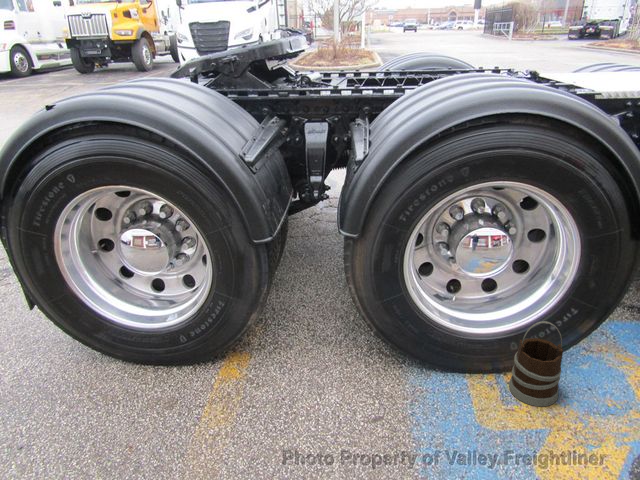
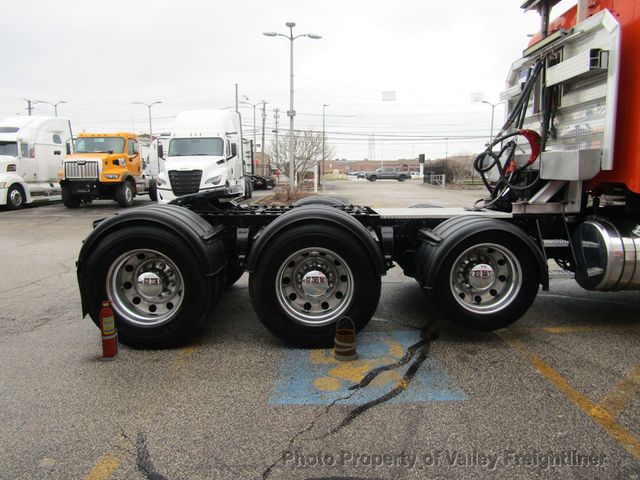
fire extinguisher: none [55,281,105,387] -> present [100,300,119,361]

